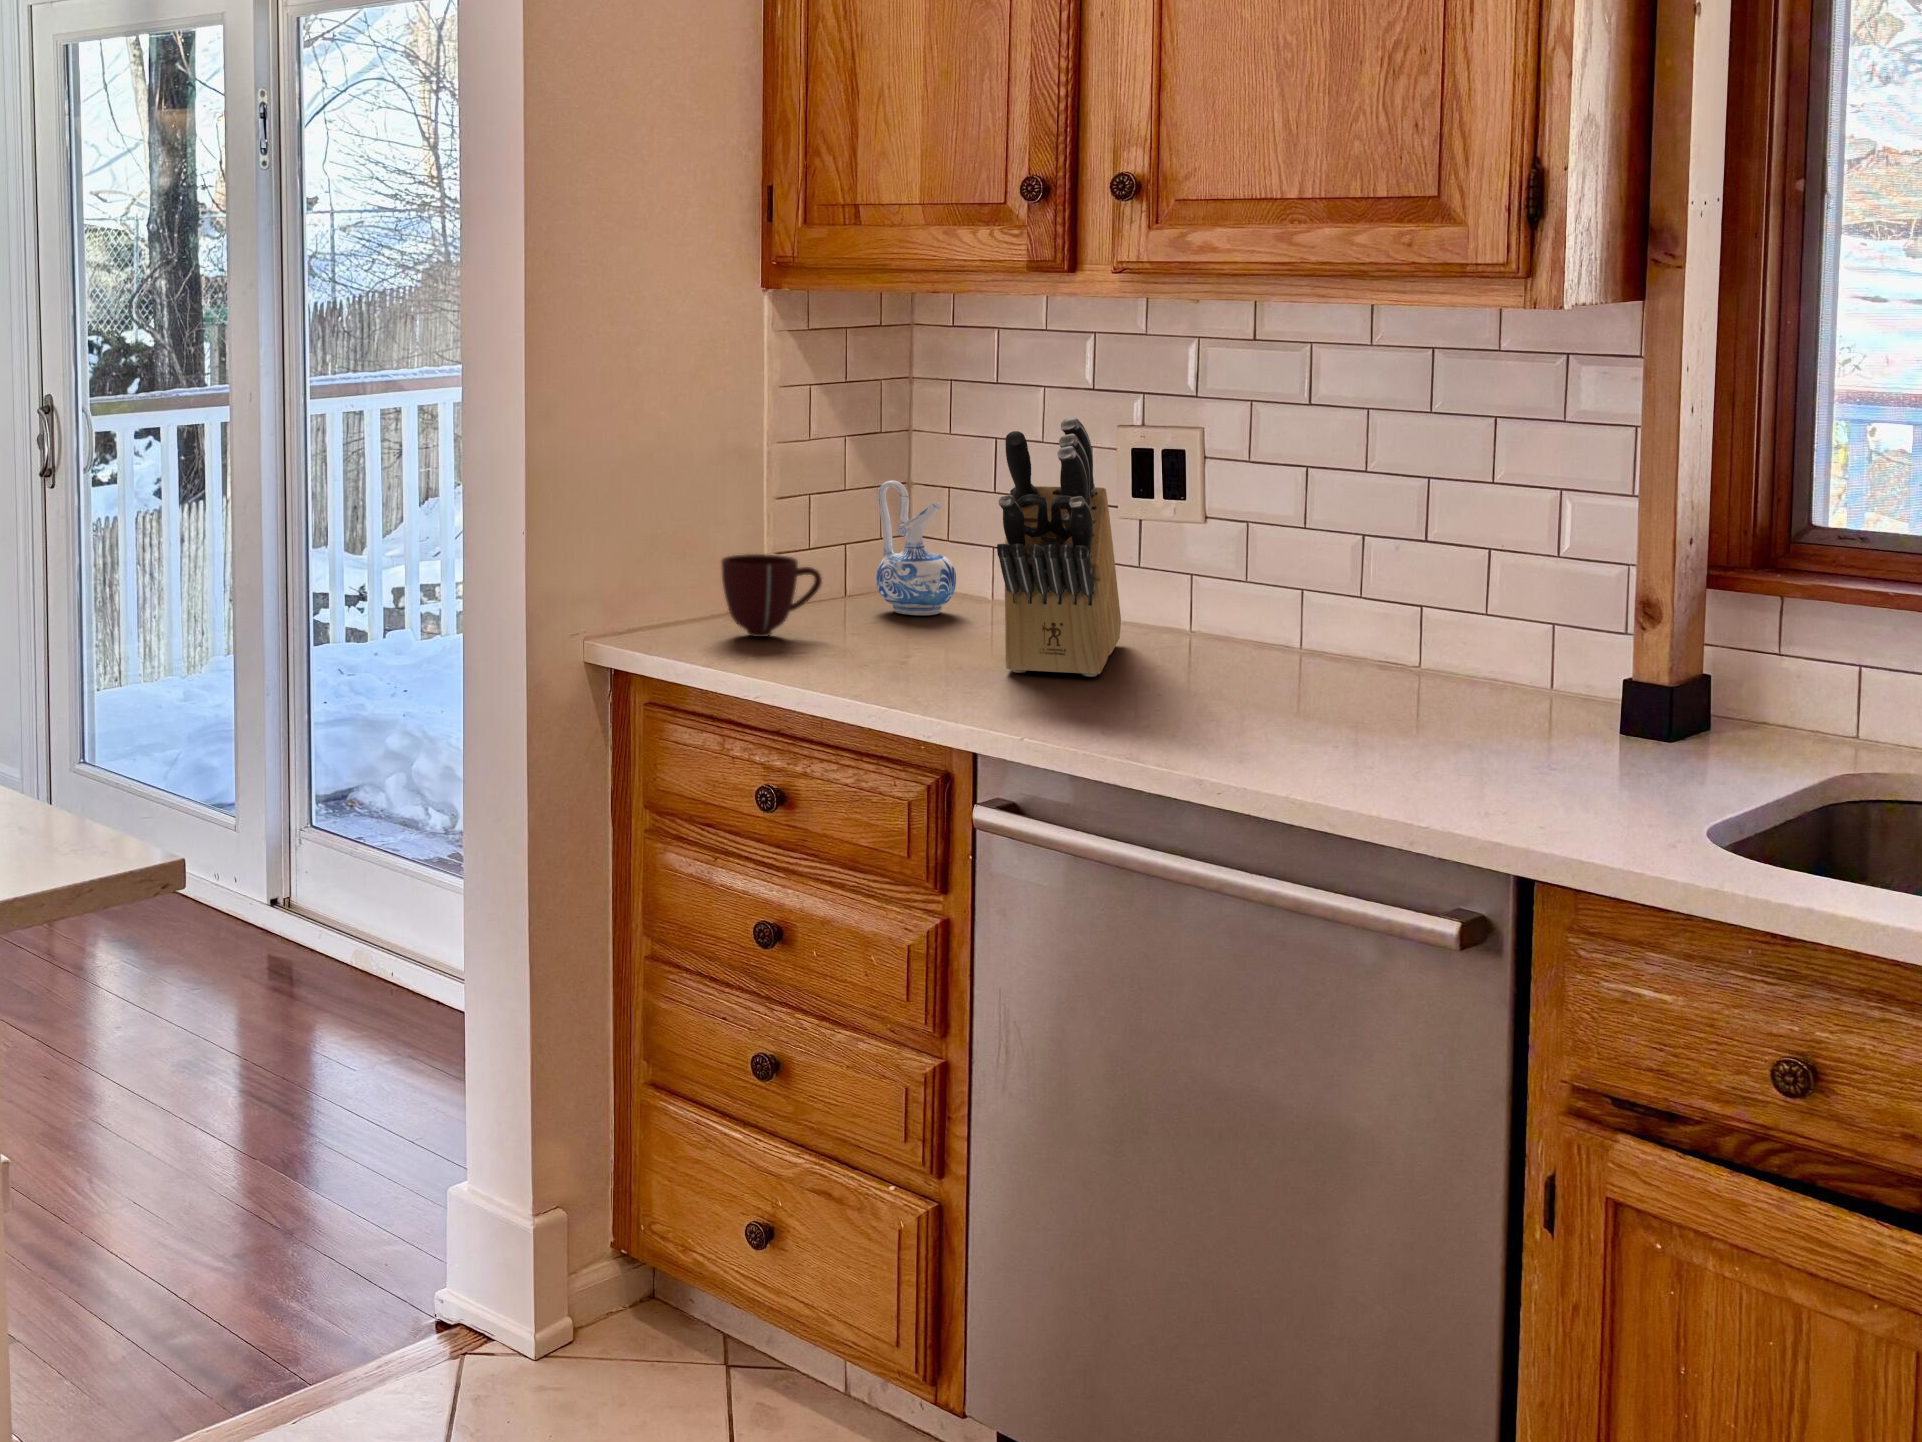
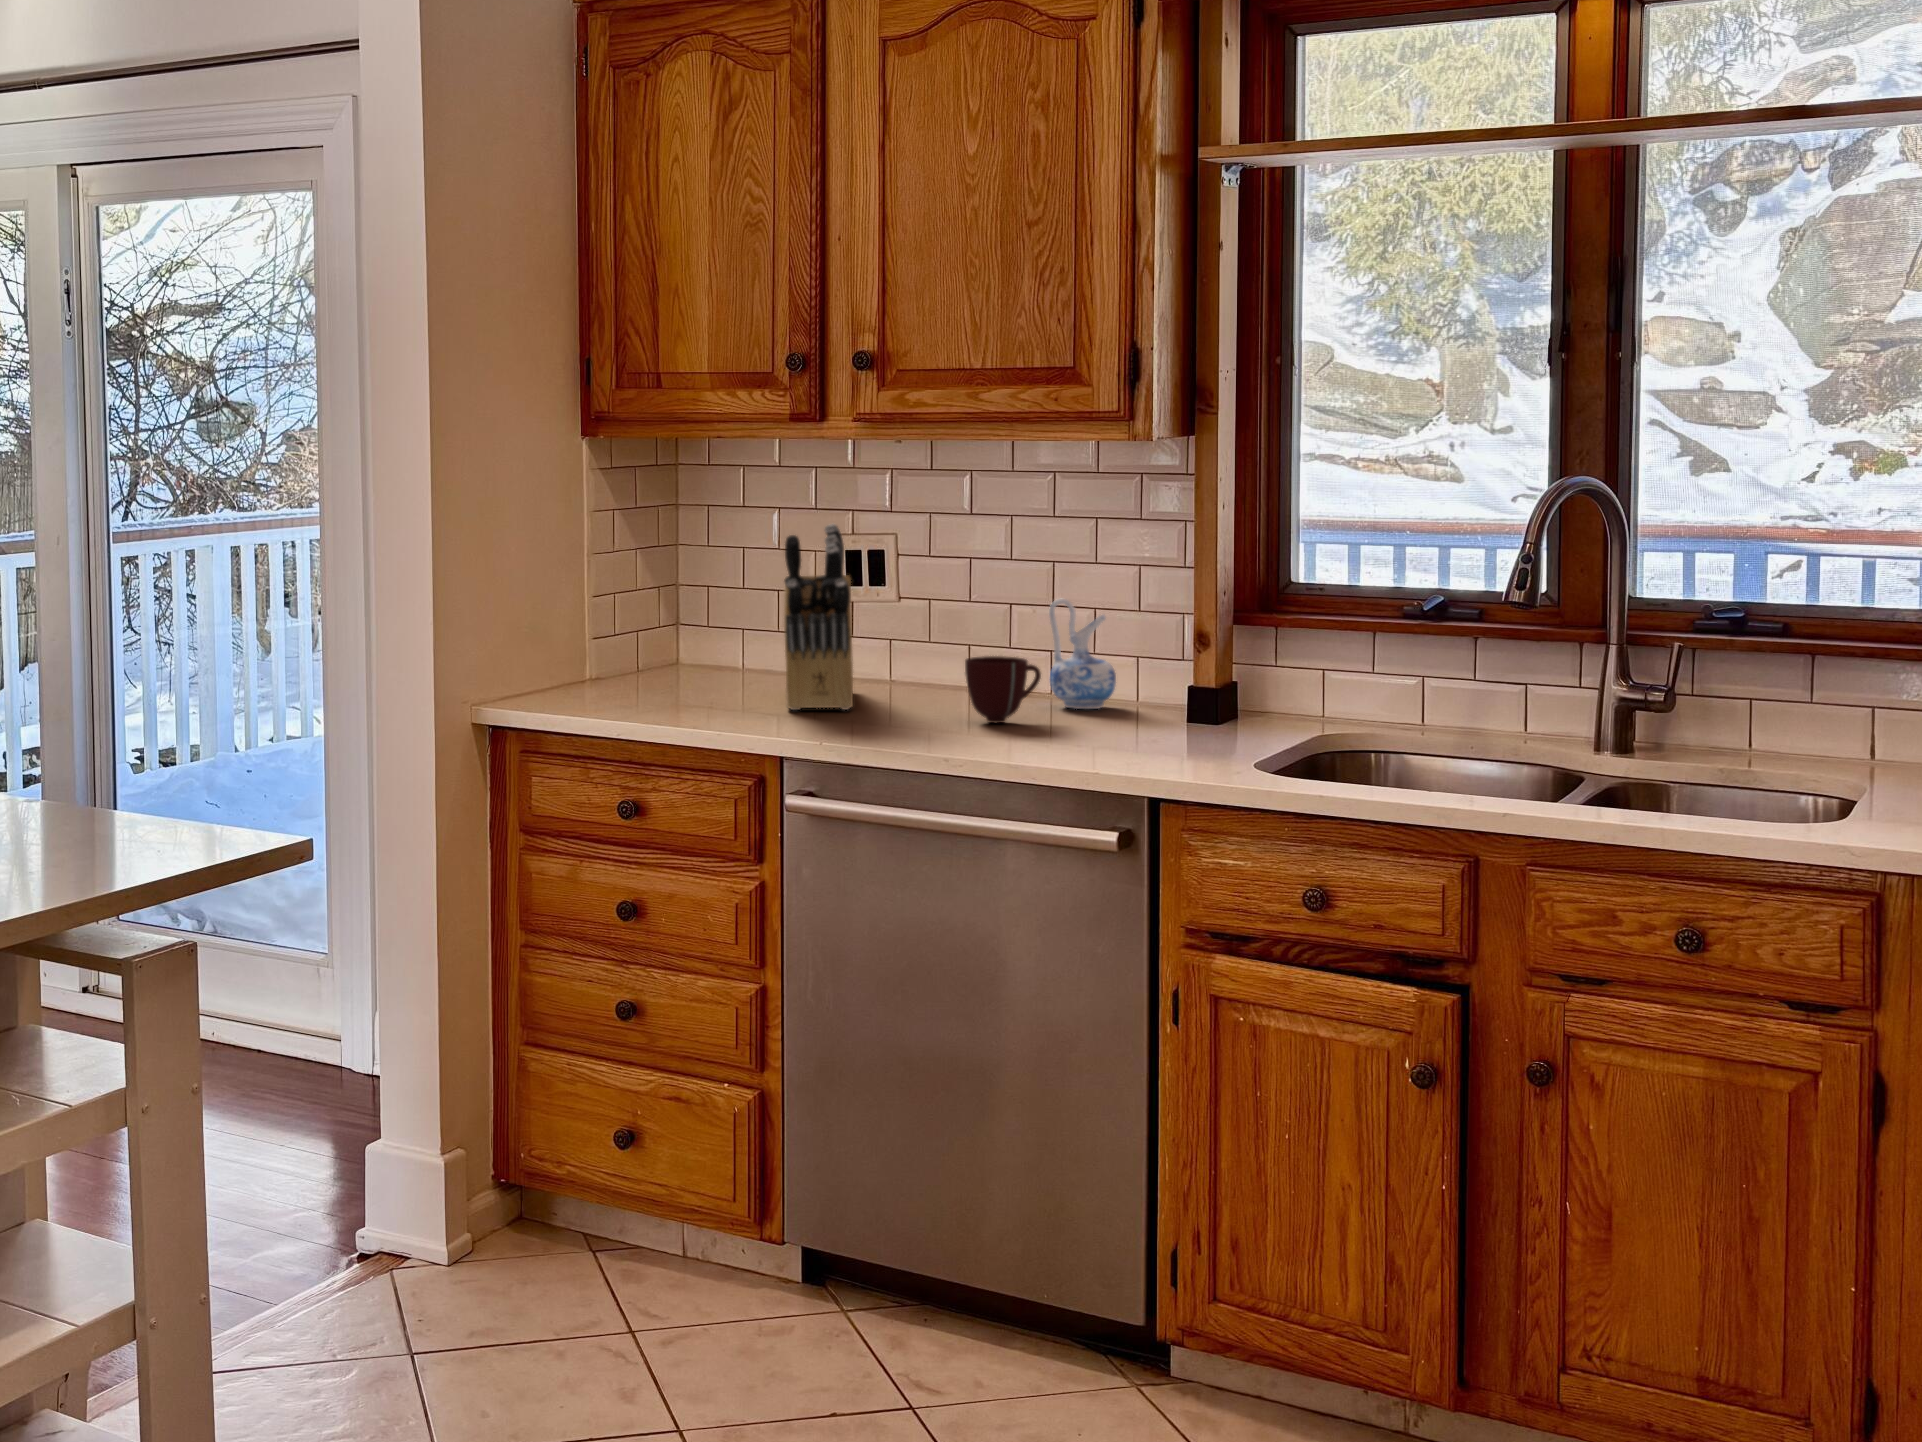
ceramic pitcher: present [876,481,956,615] -> present [1049,599,1116,709]
mug: present [721,554,822,637] -> present [965,656,1041,723]

